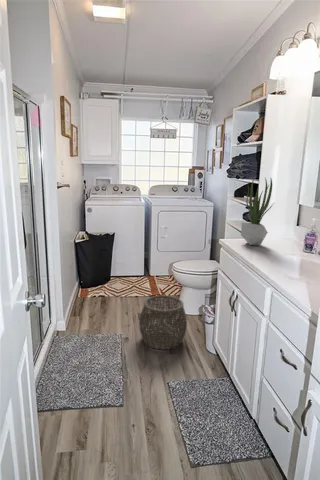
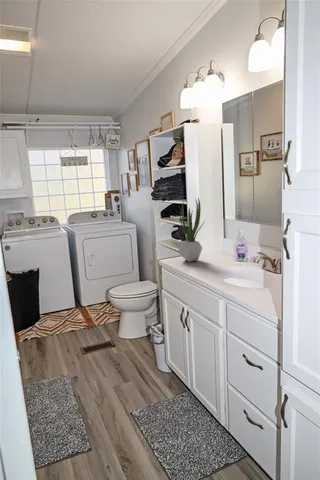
woven basket: present [139,295,187,350] -> none [87,324,137,382]

